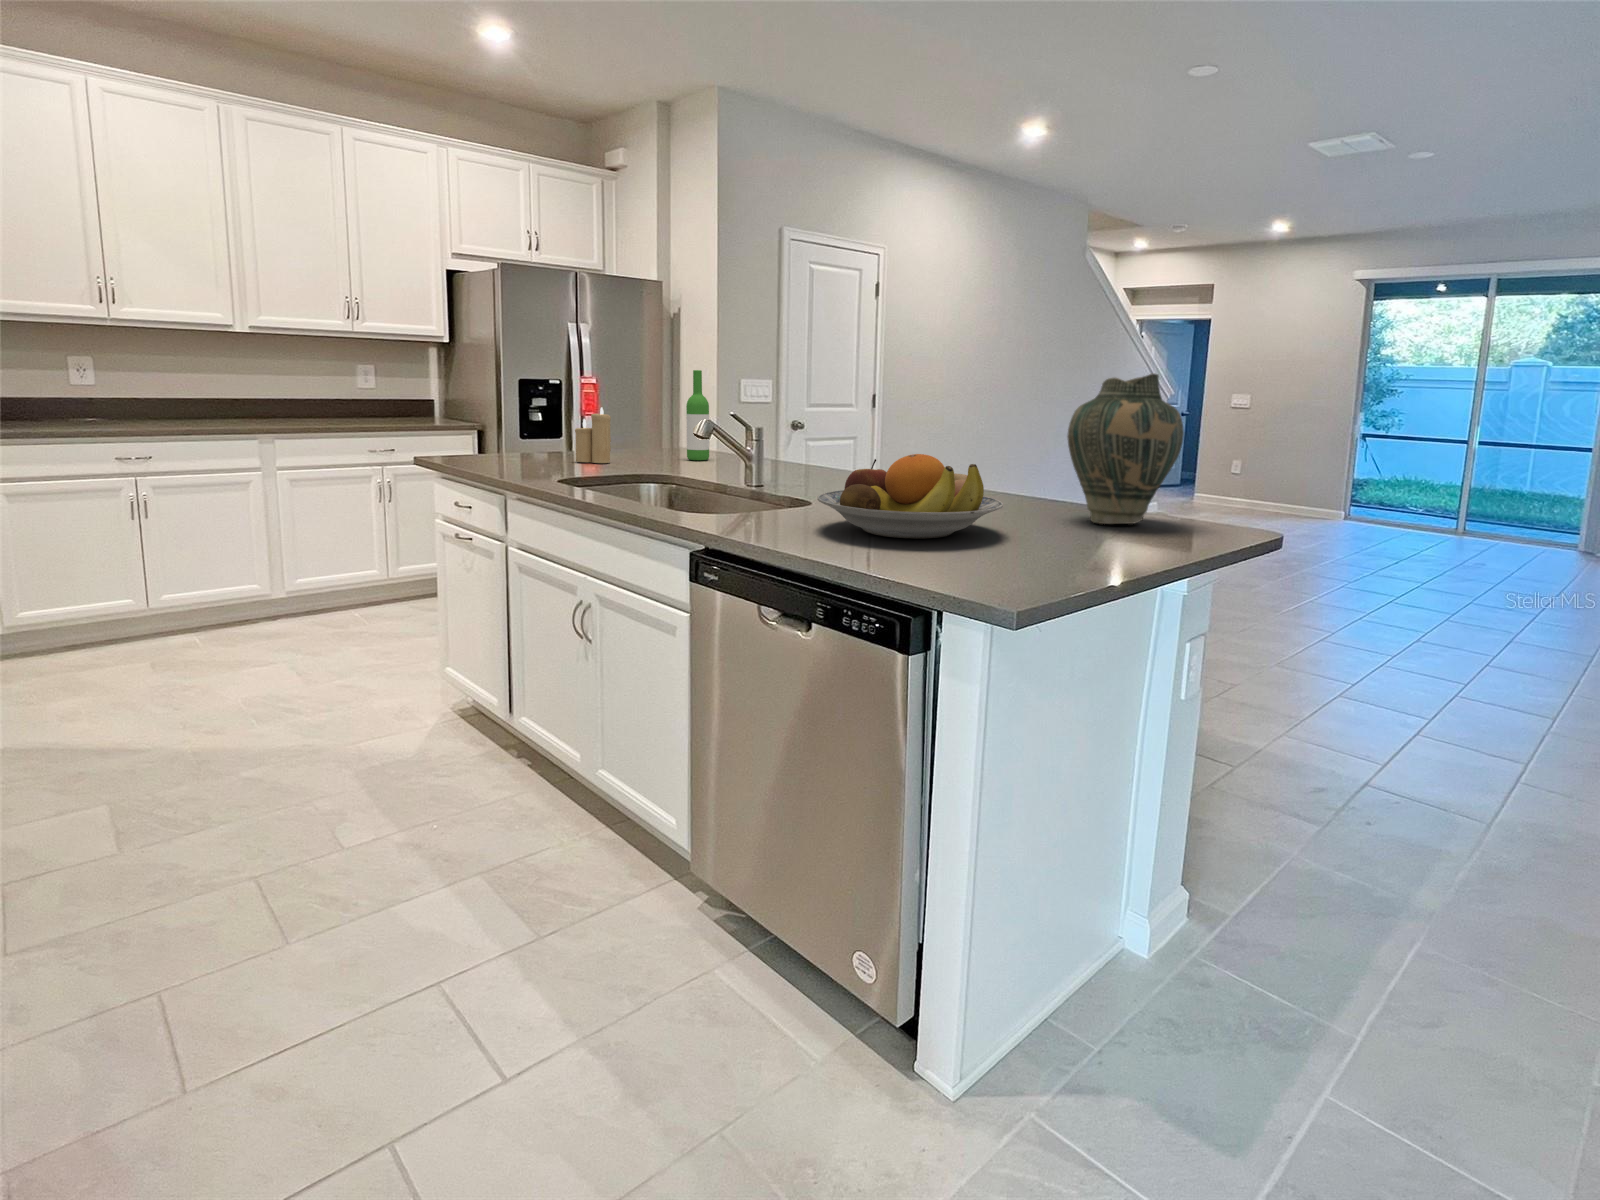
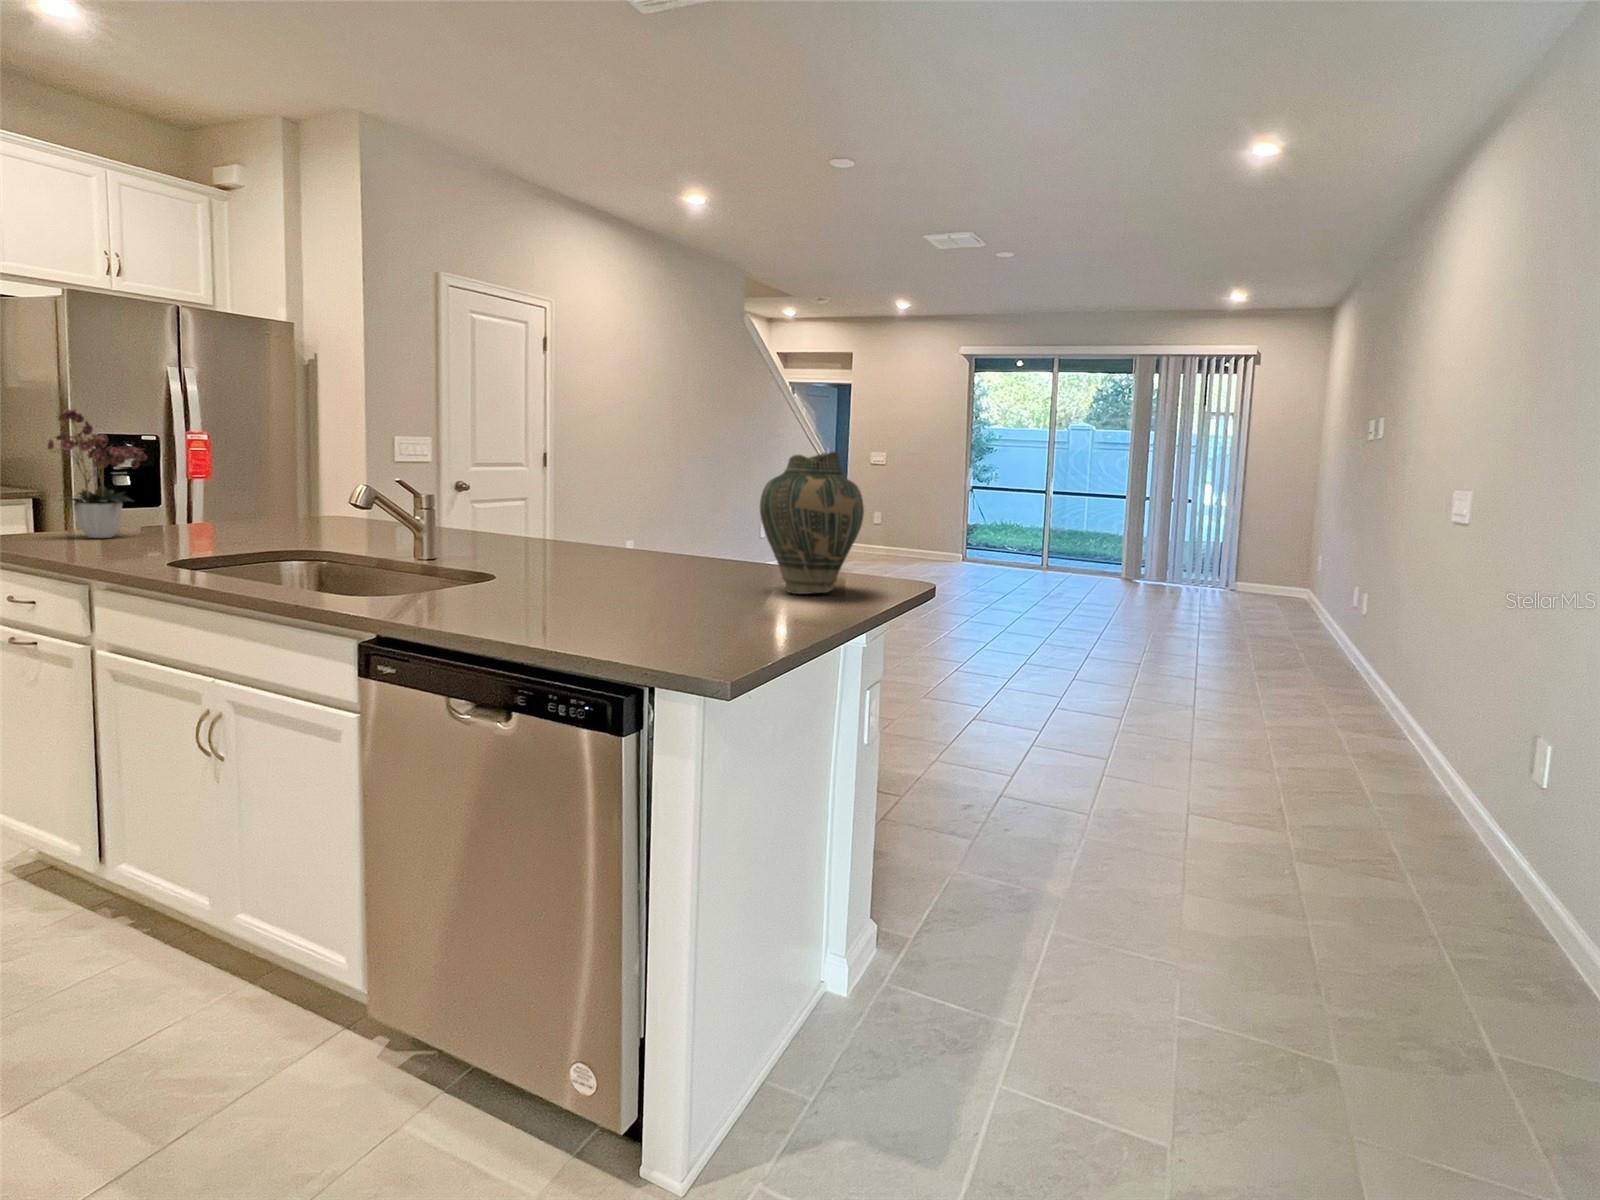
flower arrangement: none [474,351,552,461] -> present [47,409,147,538]
wine bottle: present [686,370,709,460] -> none [336,431,366,534]
candle: present [575,407,611,463] -> none [188,473,237,539]
fruit bowl: present [817,454,1003,539] -> none [508,530,702,616]

